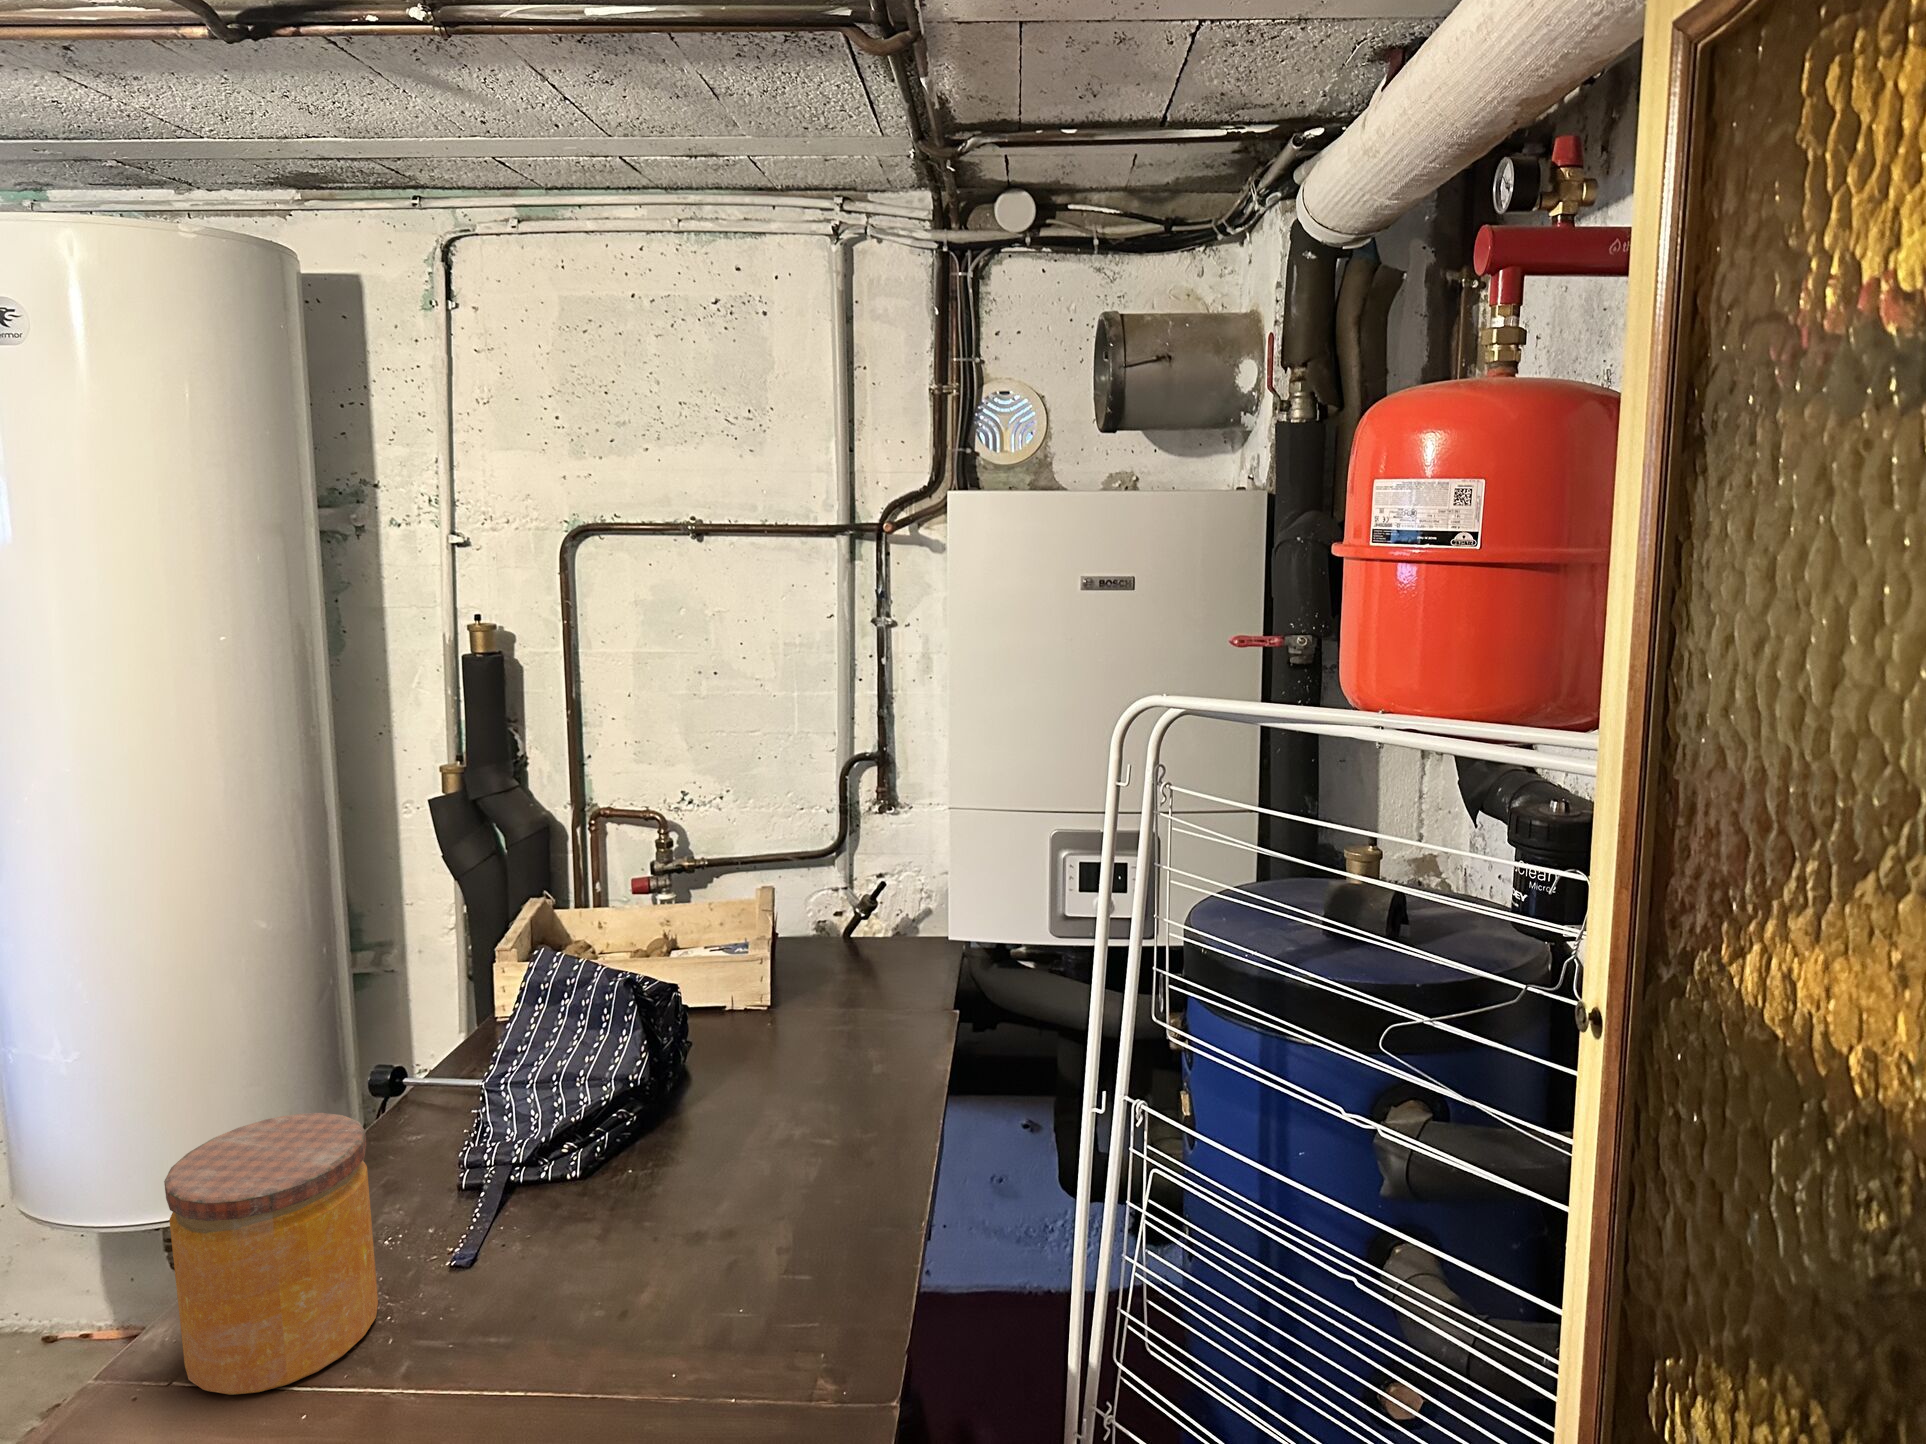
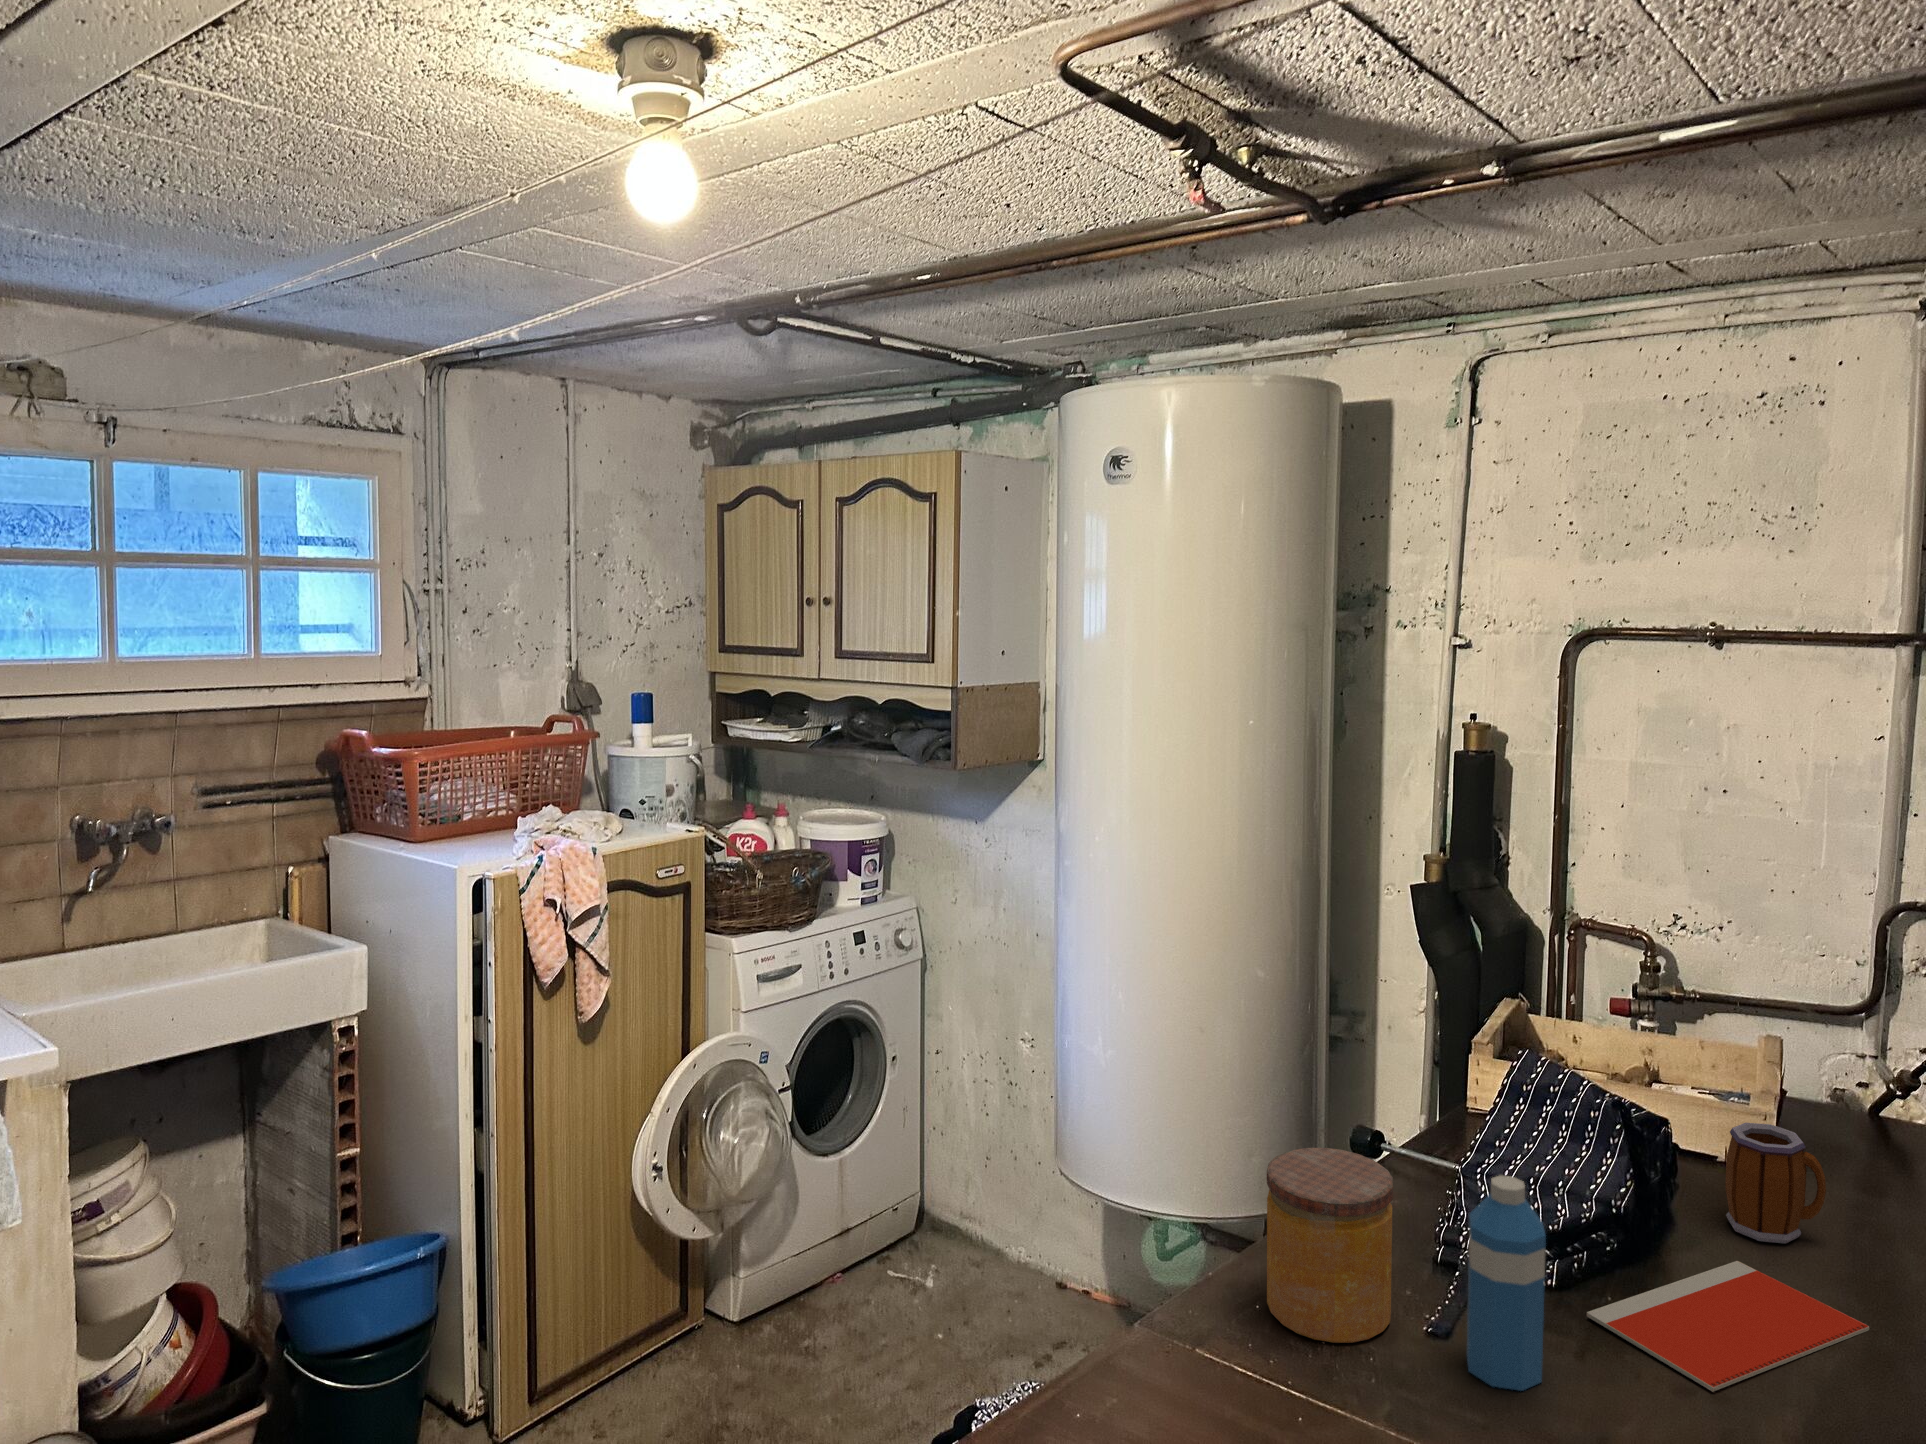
mug: none [743,954,828,1068] -> present [1725,1123,1826,1243]
water bottle: none [465,1080,571,1350] -> present [1467,1175,1546,1391]
notebook: none [619,1094,876,1245] -> present [1587,1261,1869,1392]

